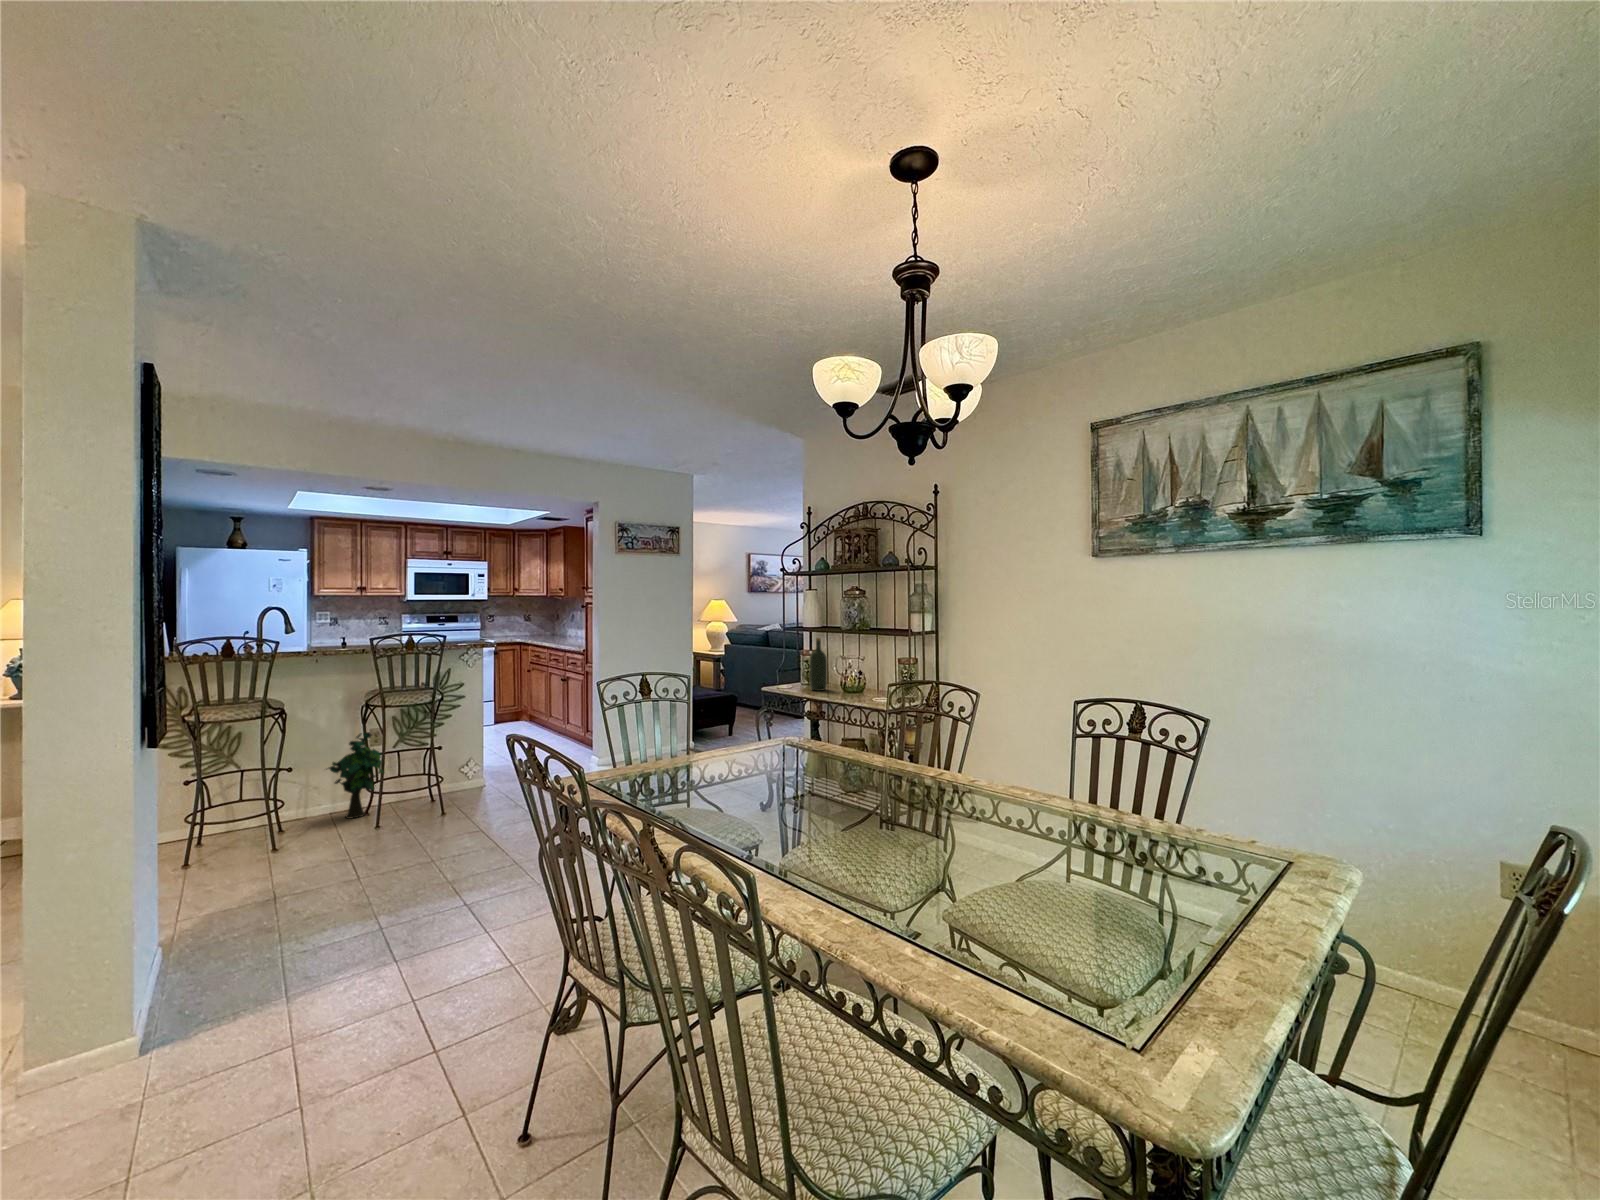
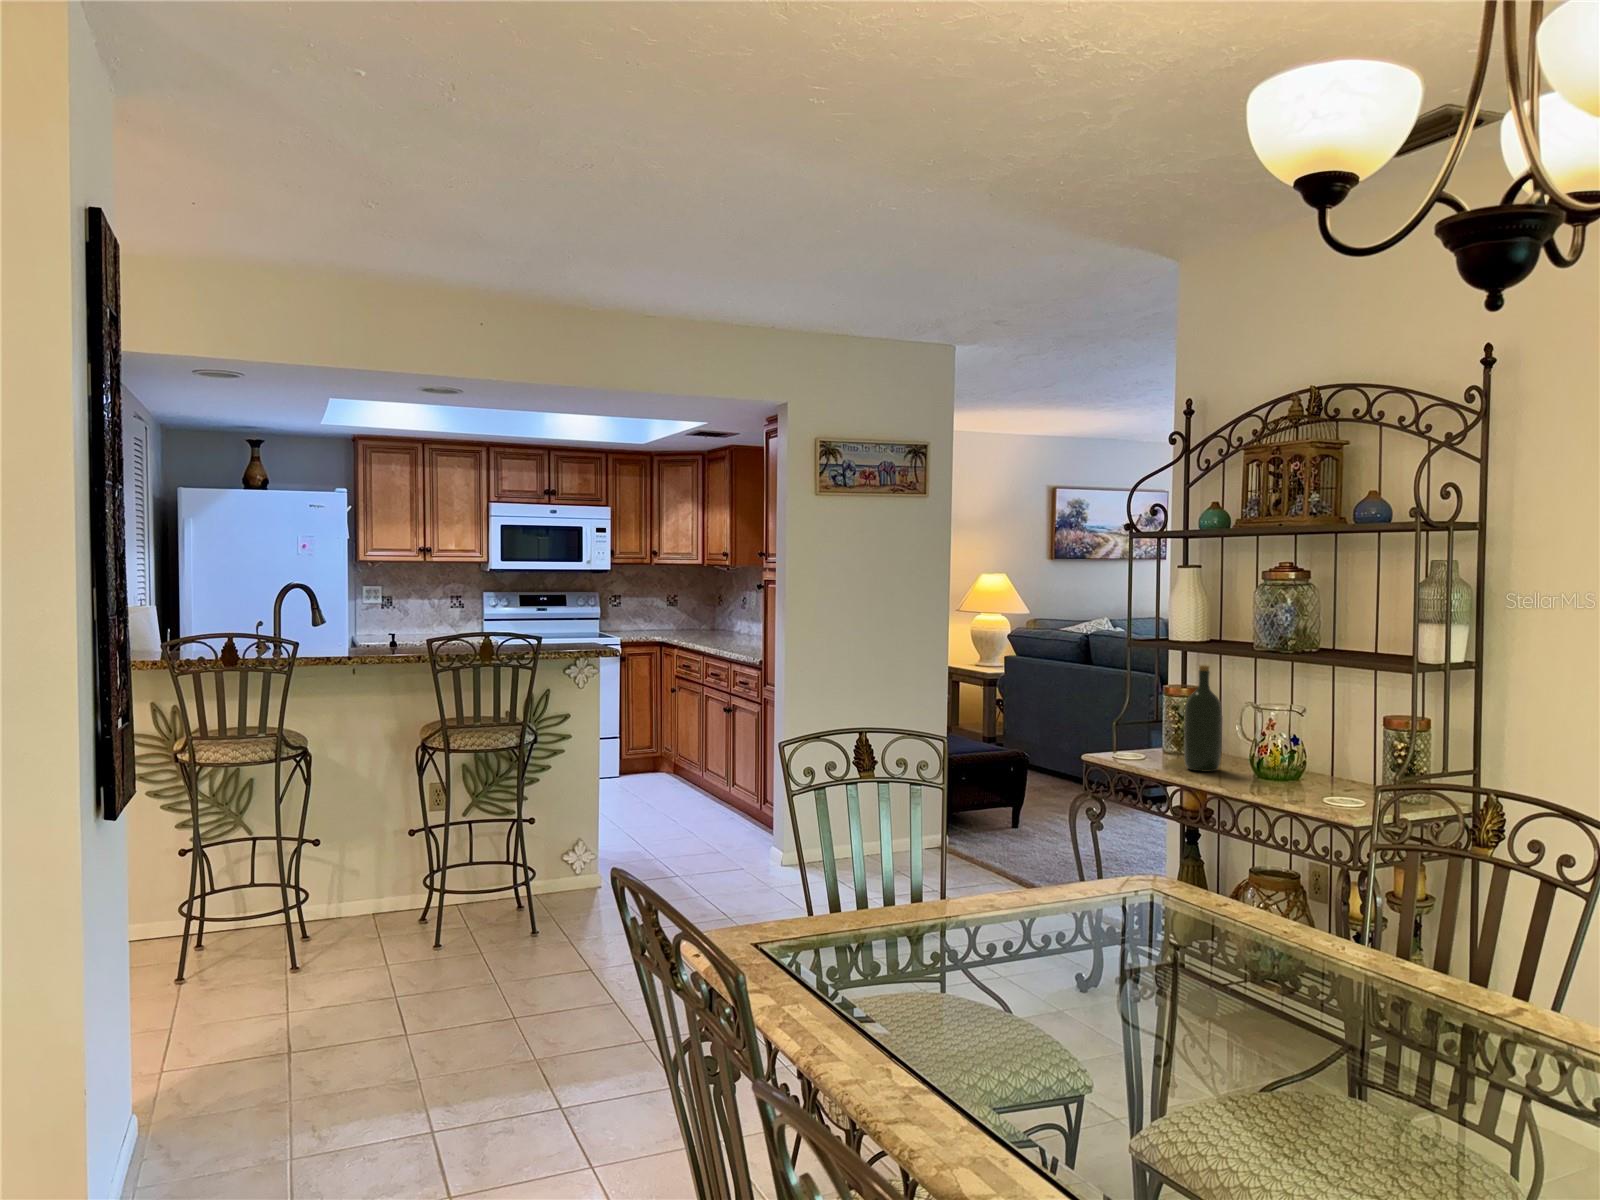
decorative plant: present [328,732,384,819] -> none [365,788,450,924]

